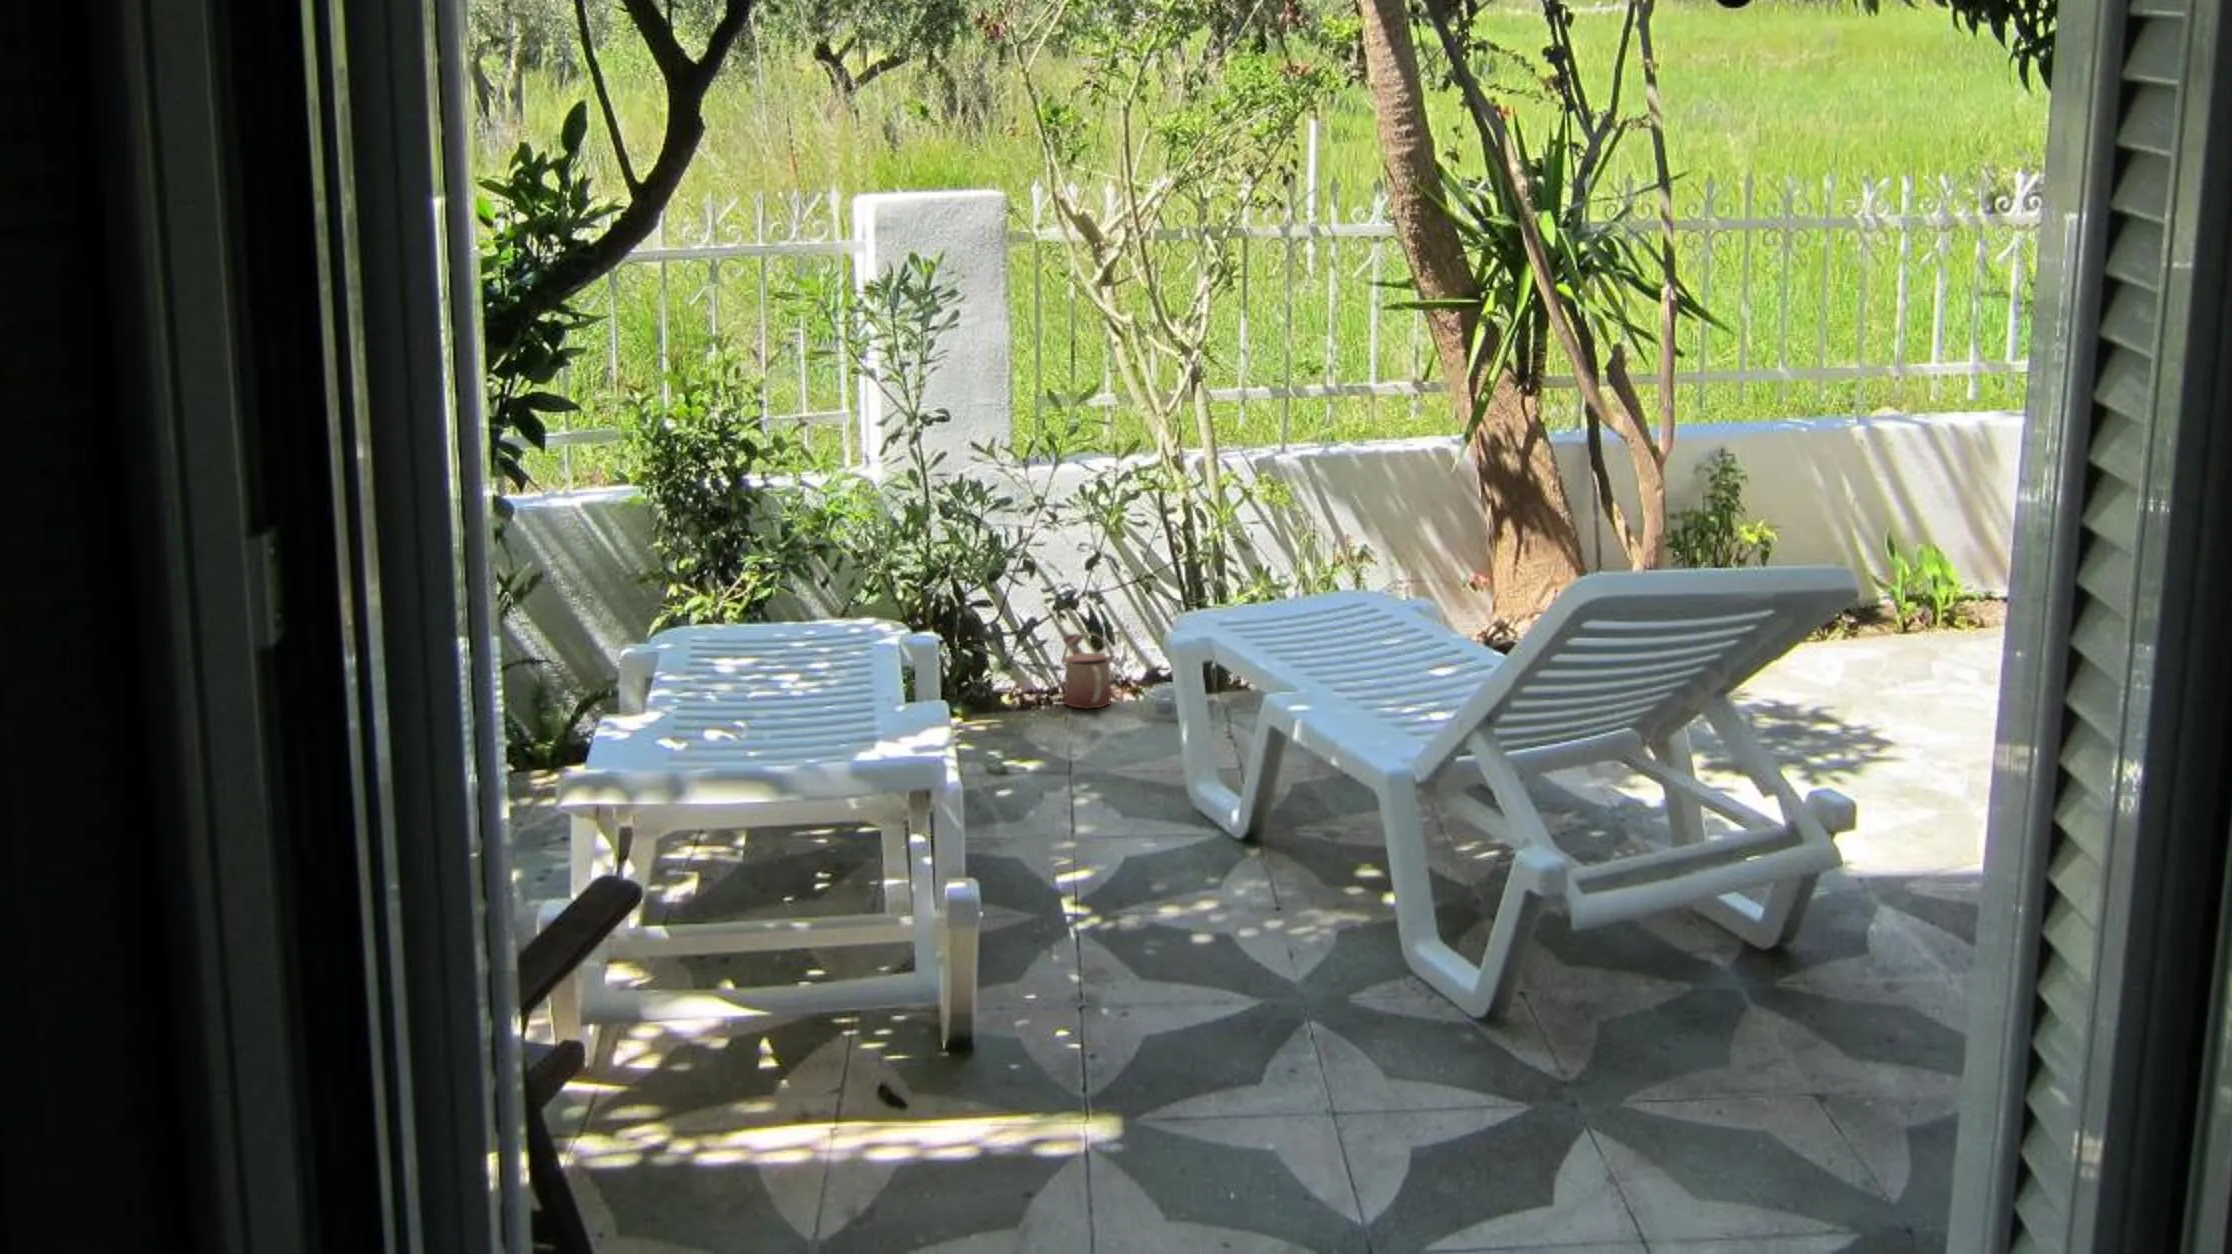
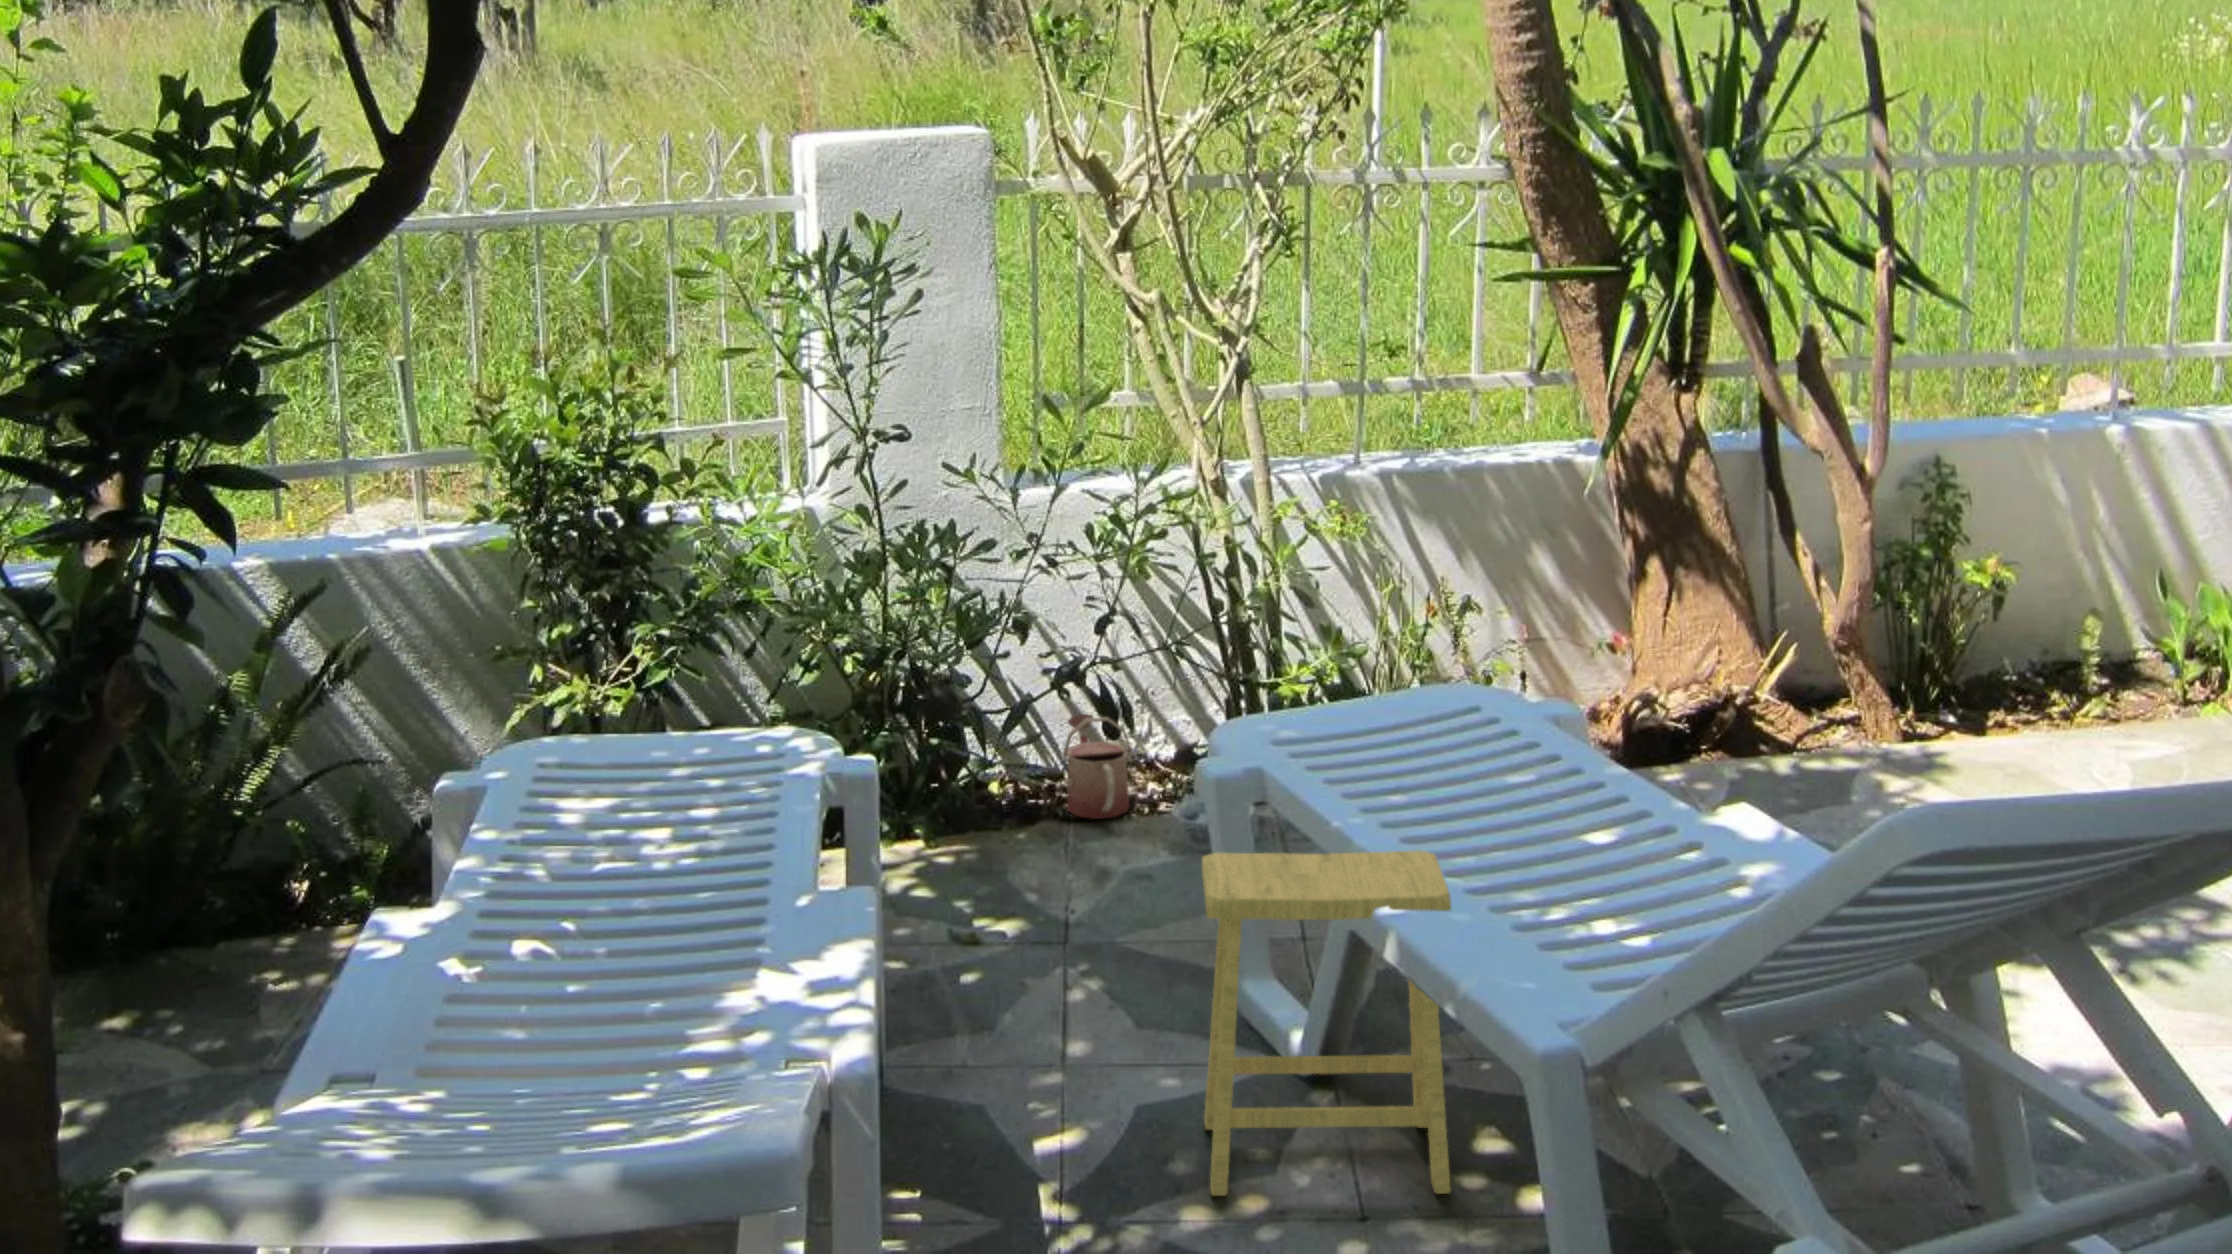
footstool: none [1173,677,1341,908] -> present [1202,850,1451,1196]

